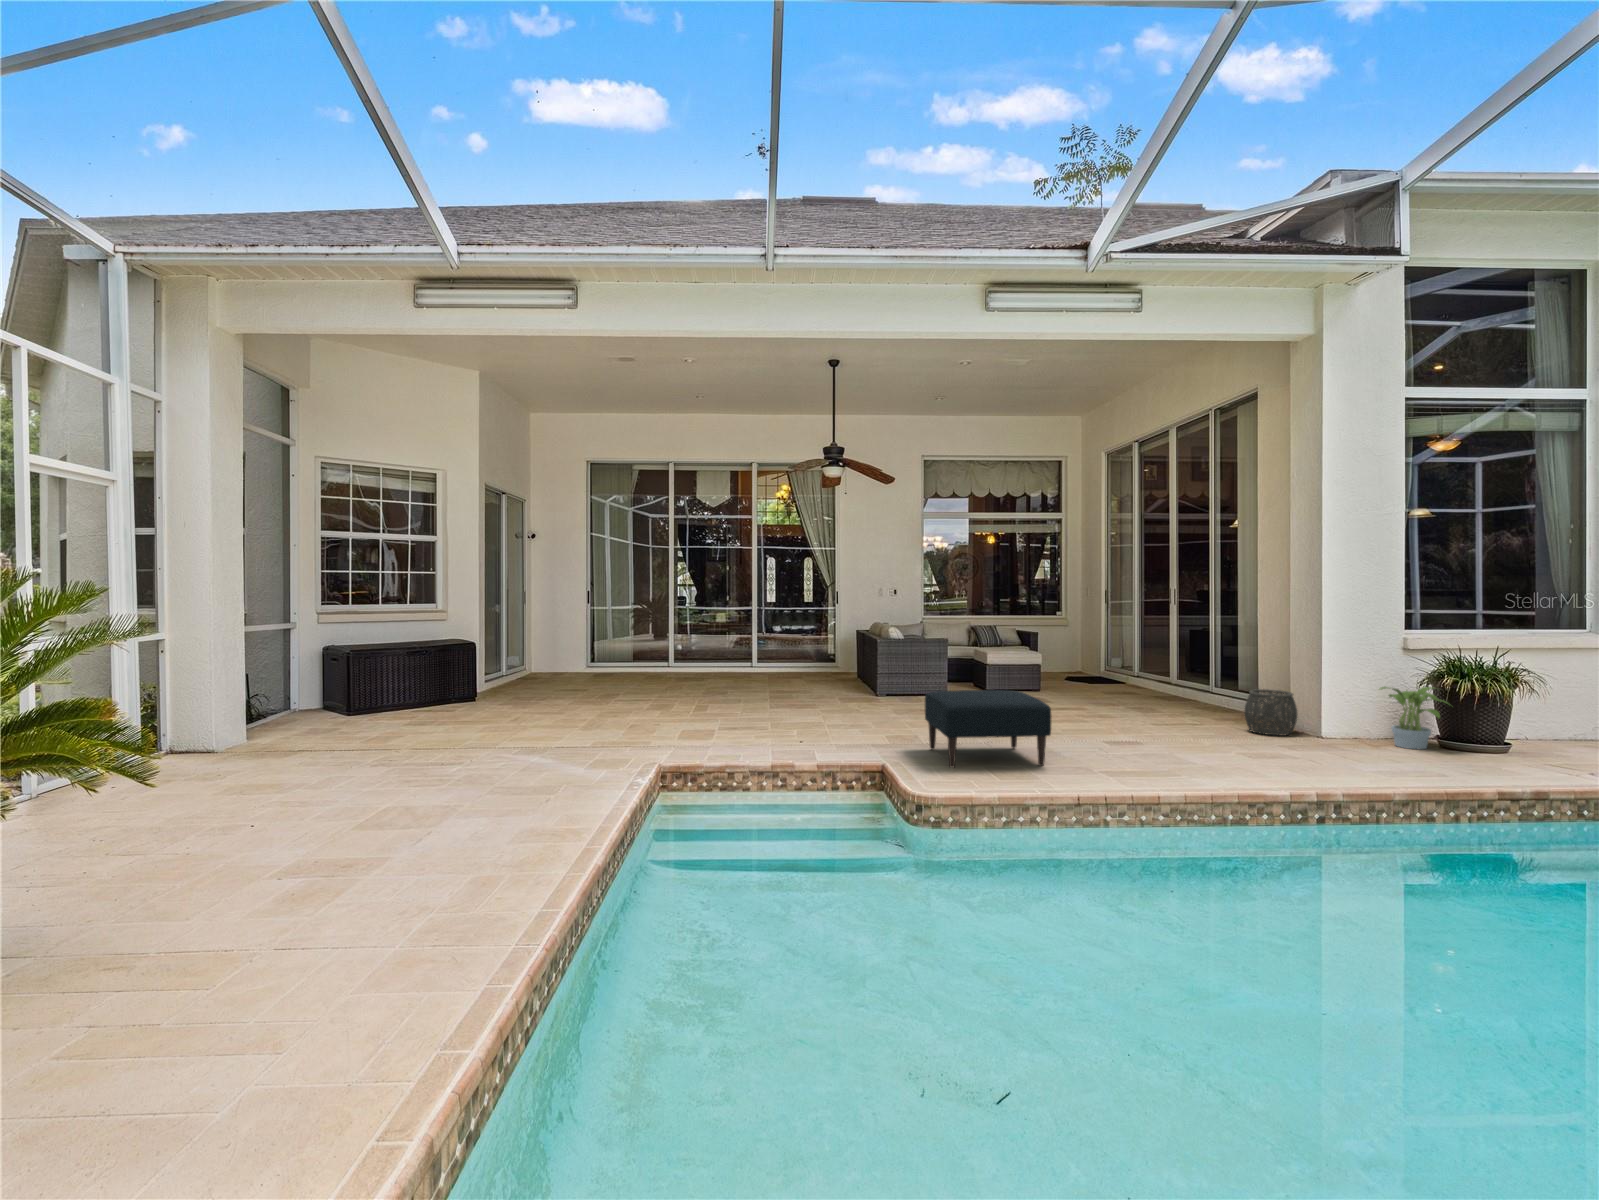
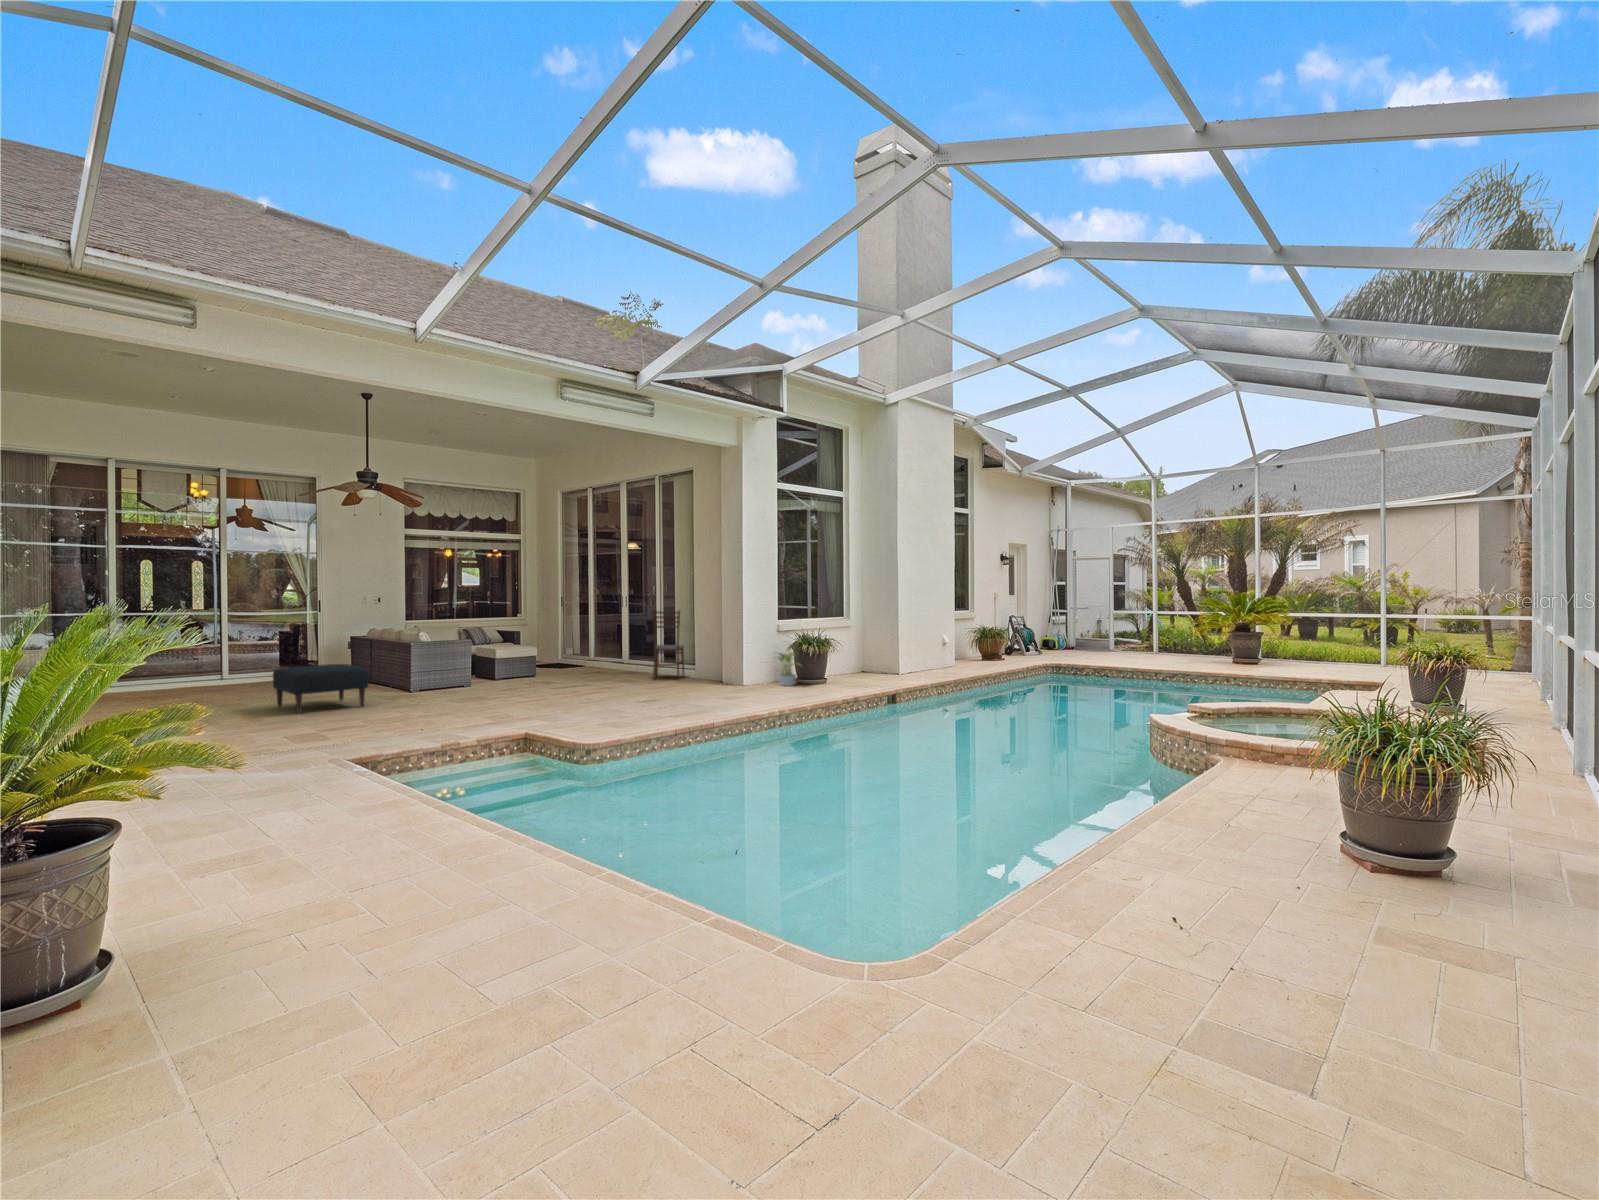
dining chair: none [1184,607,1242,716] -> present [653,610,684,680]
woven basket: present [1244,689,1298,736] -> none [701,660,731,688]
ottoman: present [925,690,1051,768] -> present [273,664,369,714]

